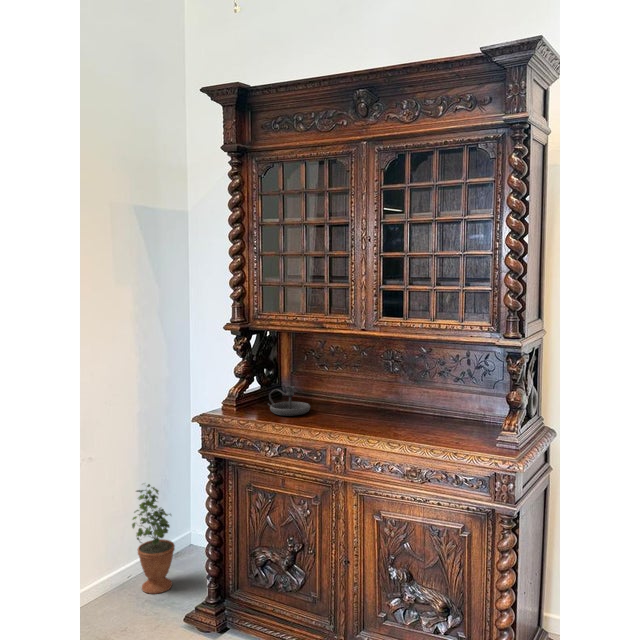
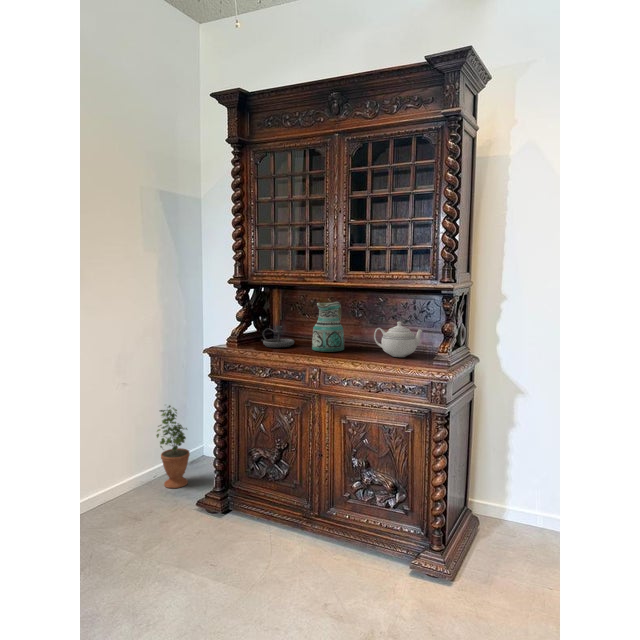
ceramic pitcher: none [334,355,376,423] -> present [312,301,344,352]
teapot: none [415,385,480,432] -> present [374,322,422,357]

